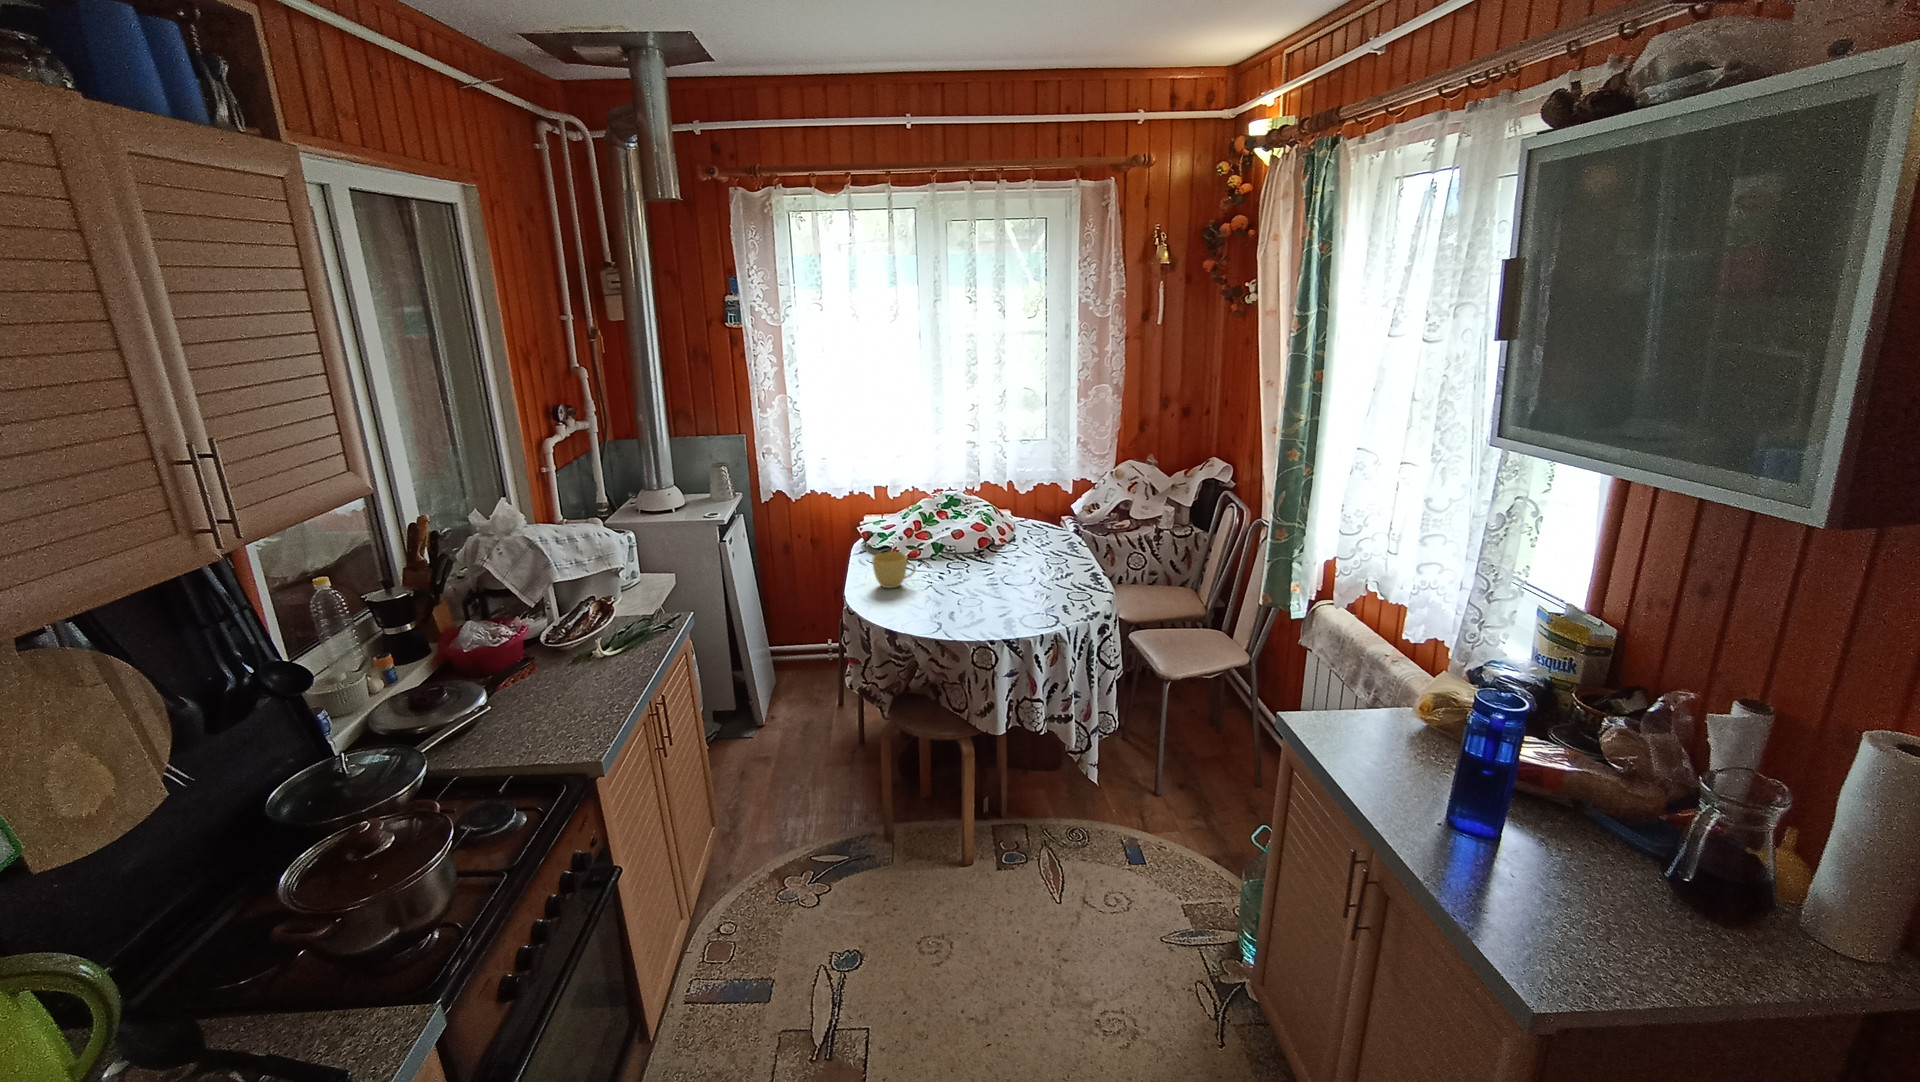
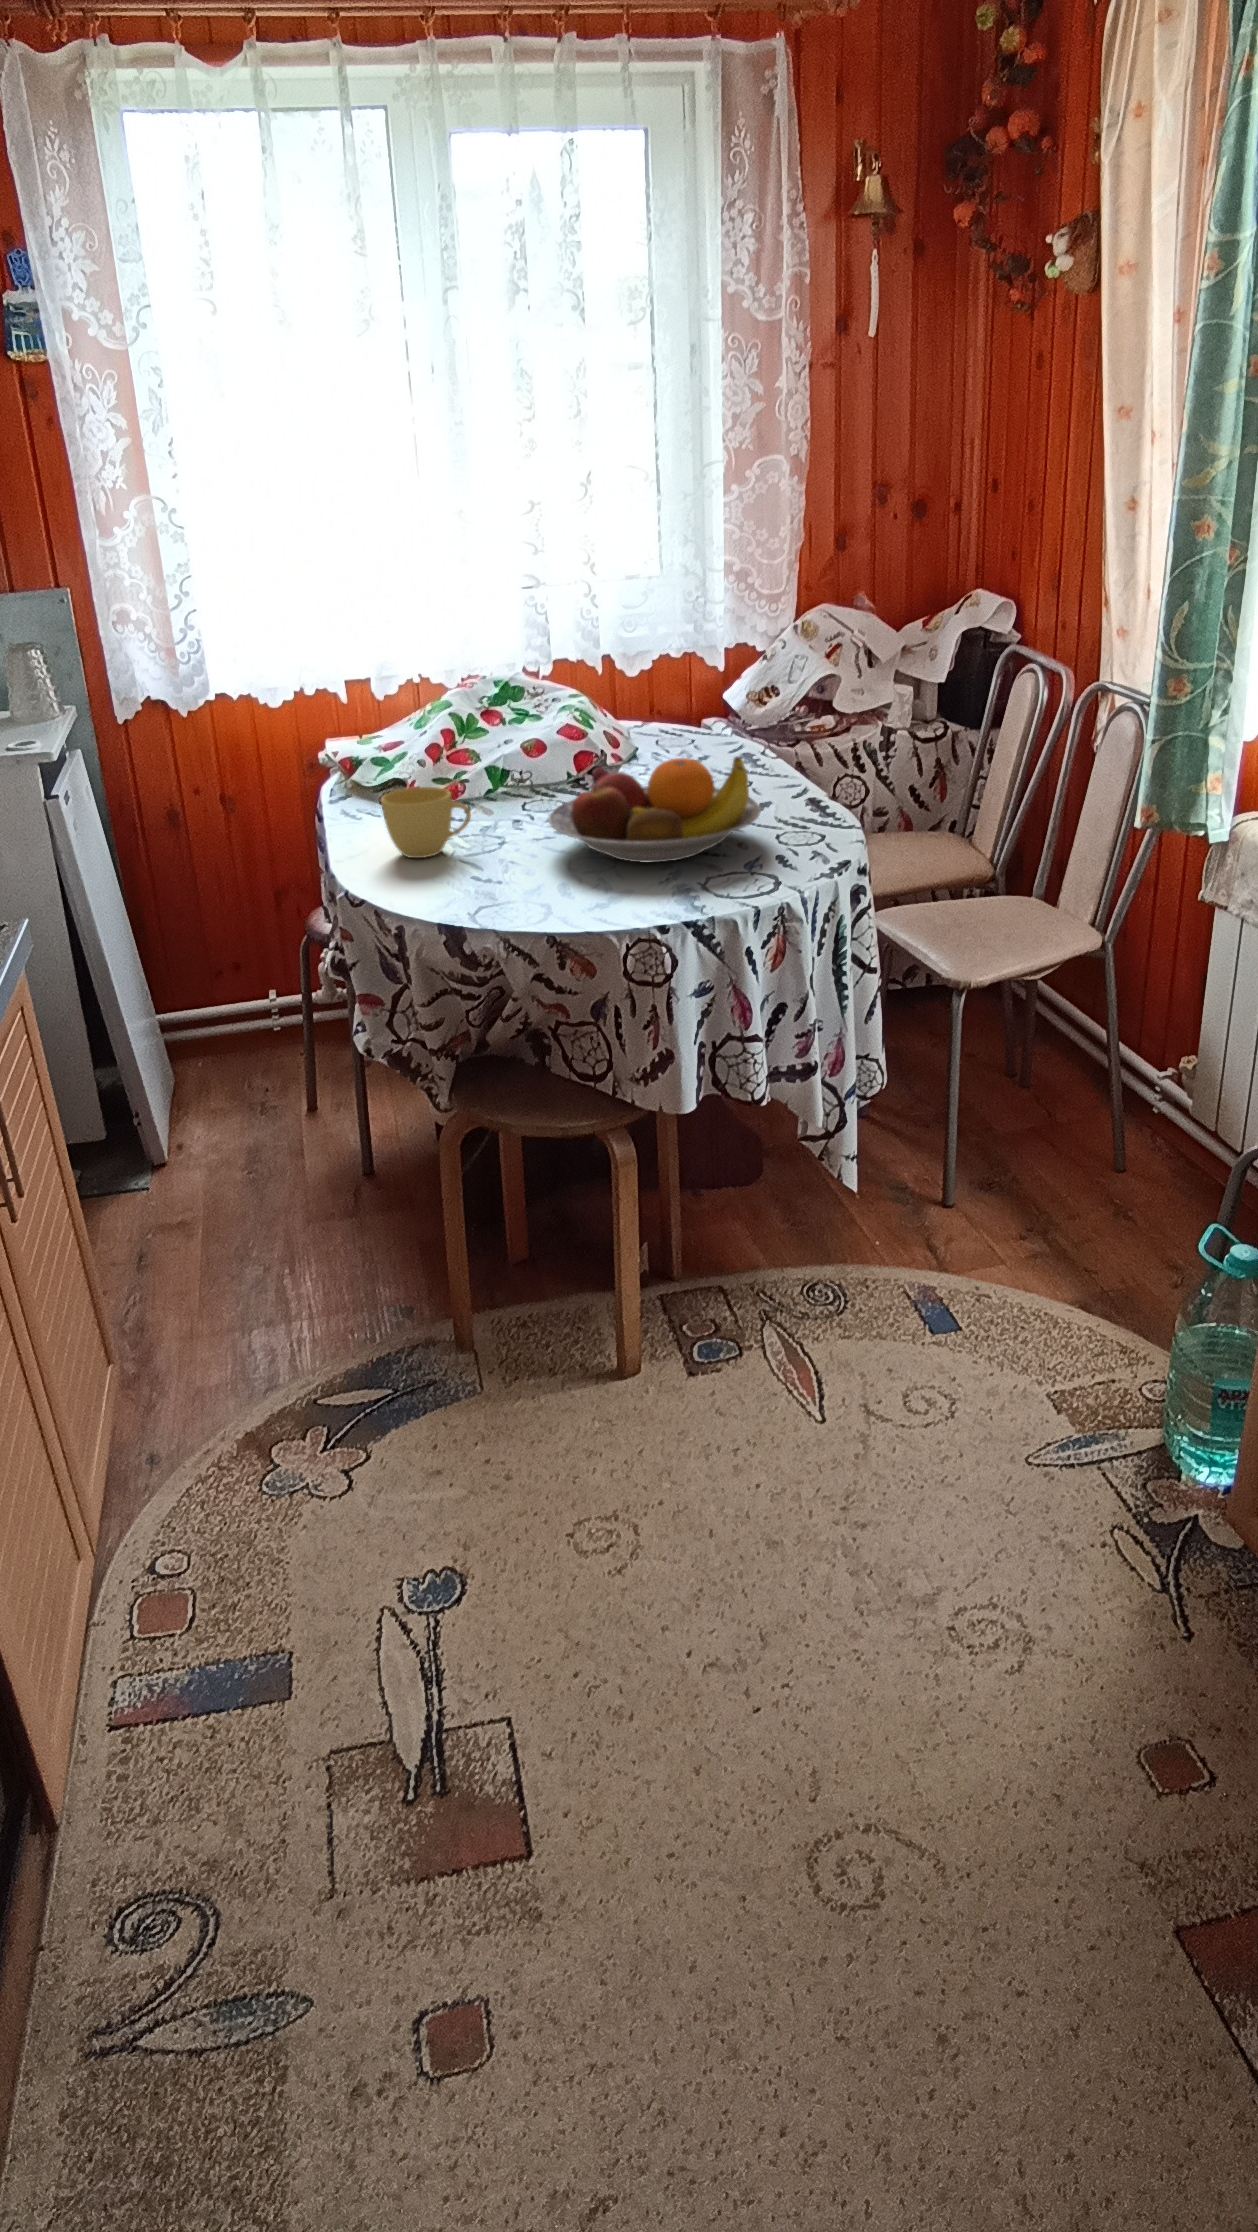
fruit bowl: none [952,549,1060,601] -> present [548,756,761,862]

